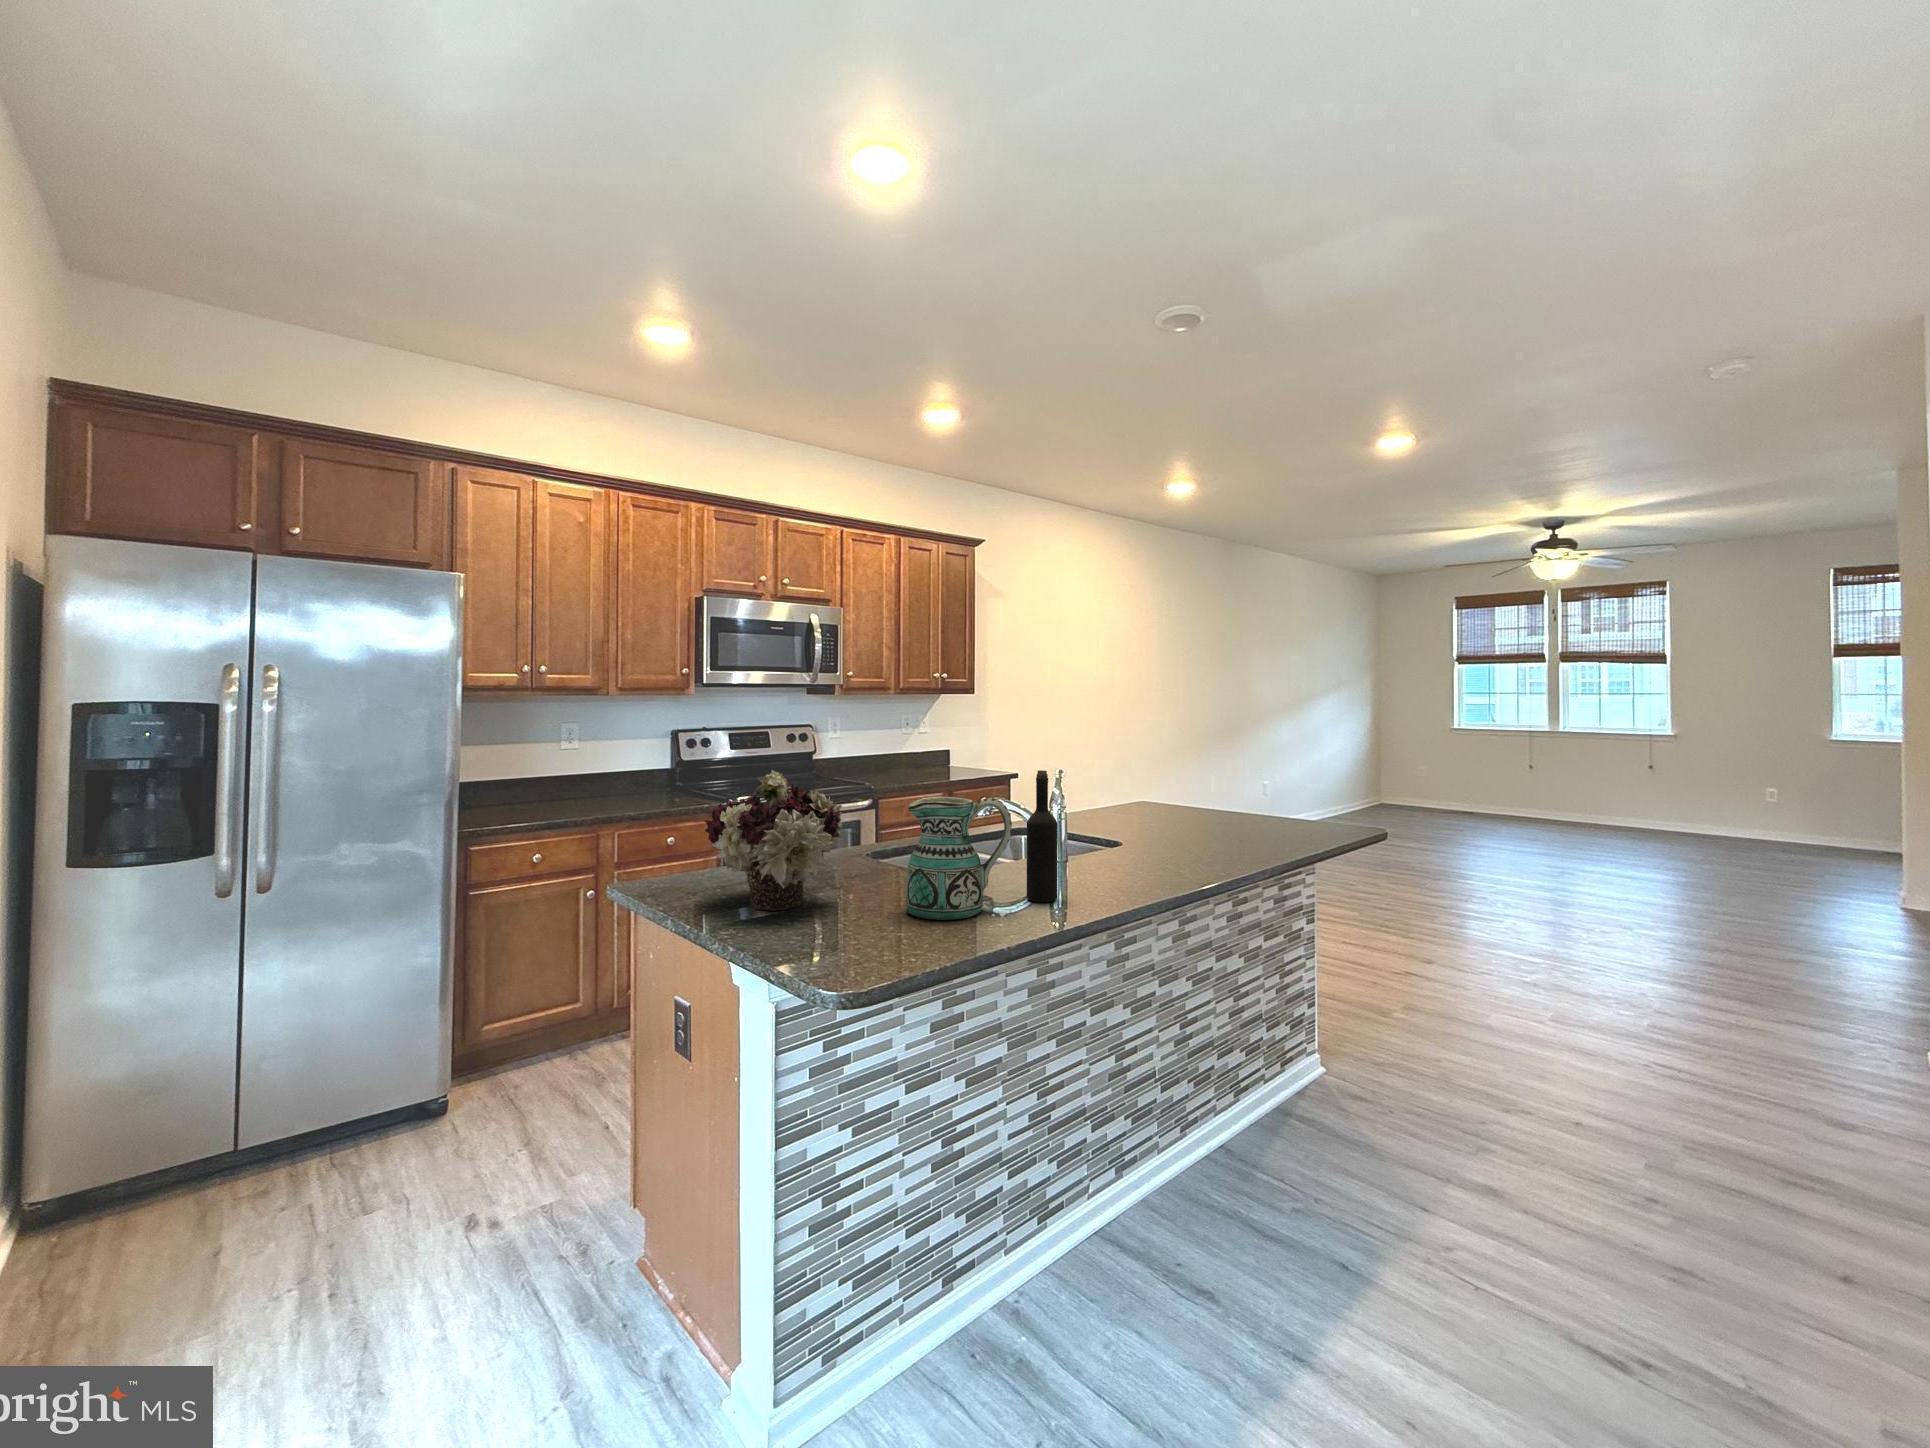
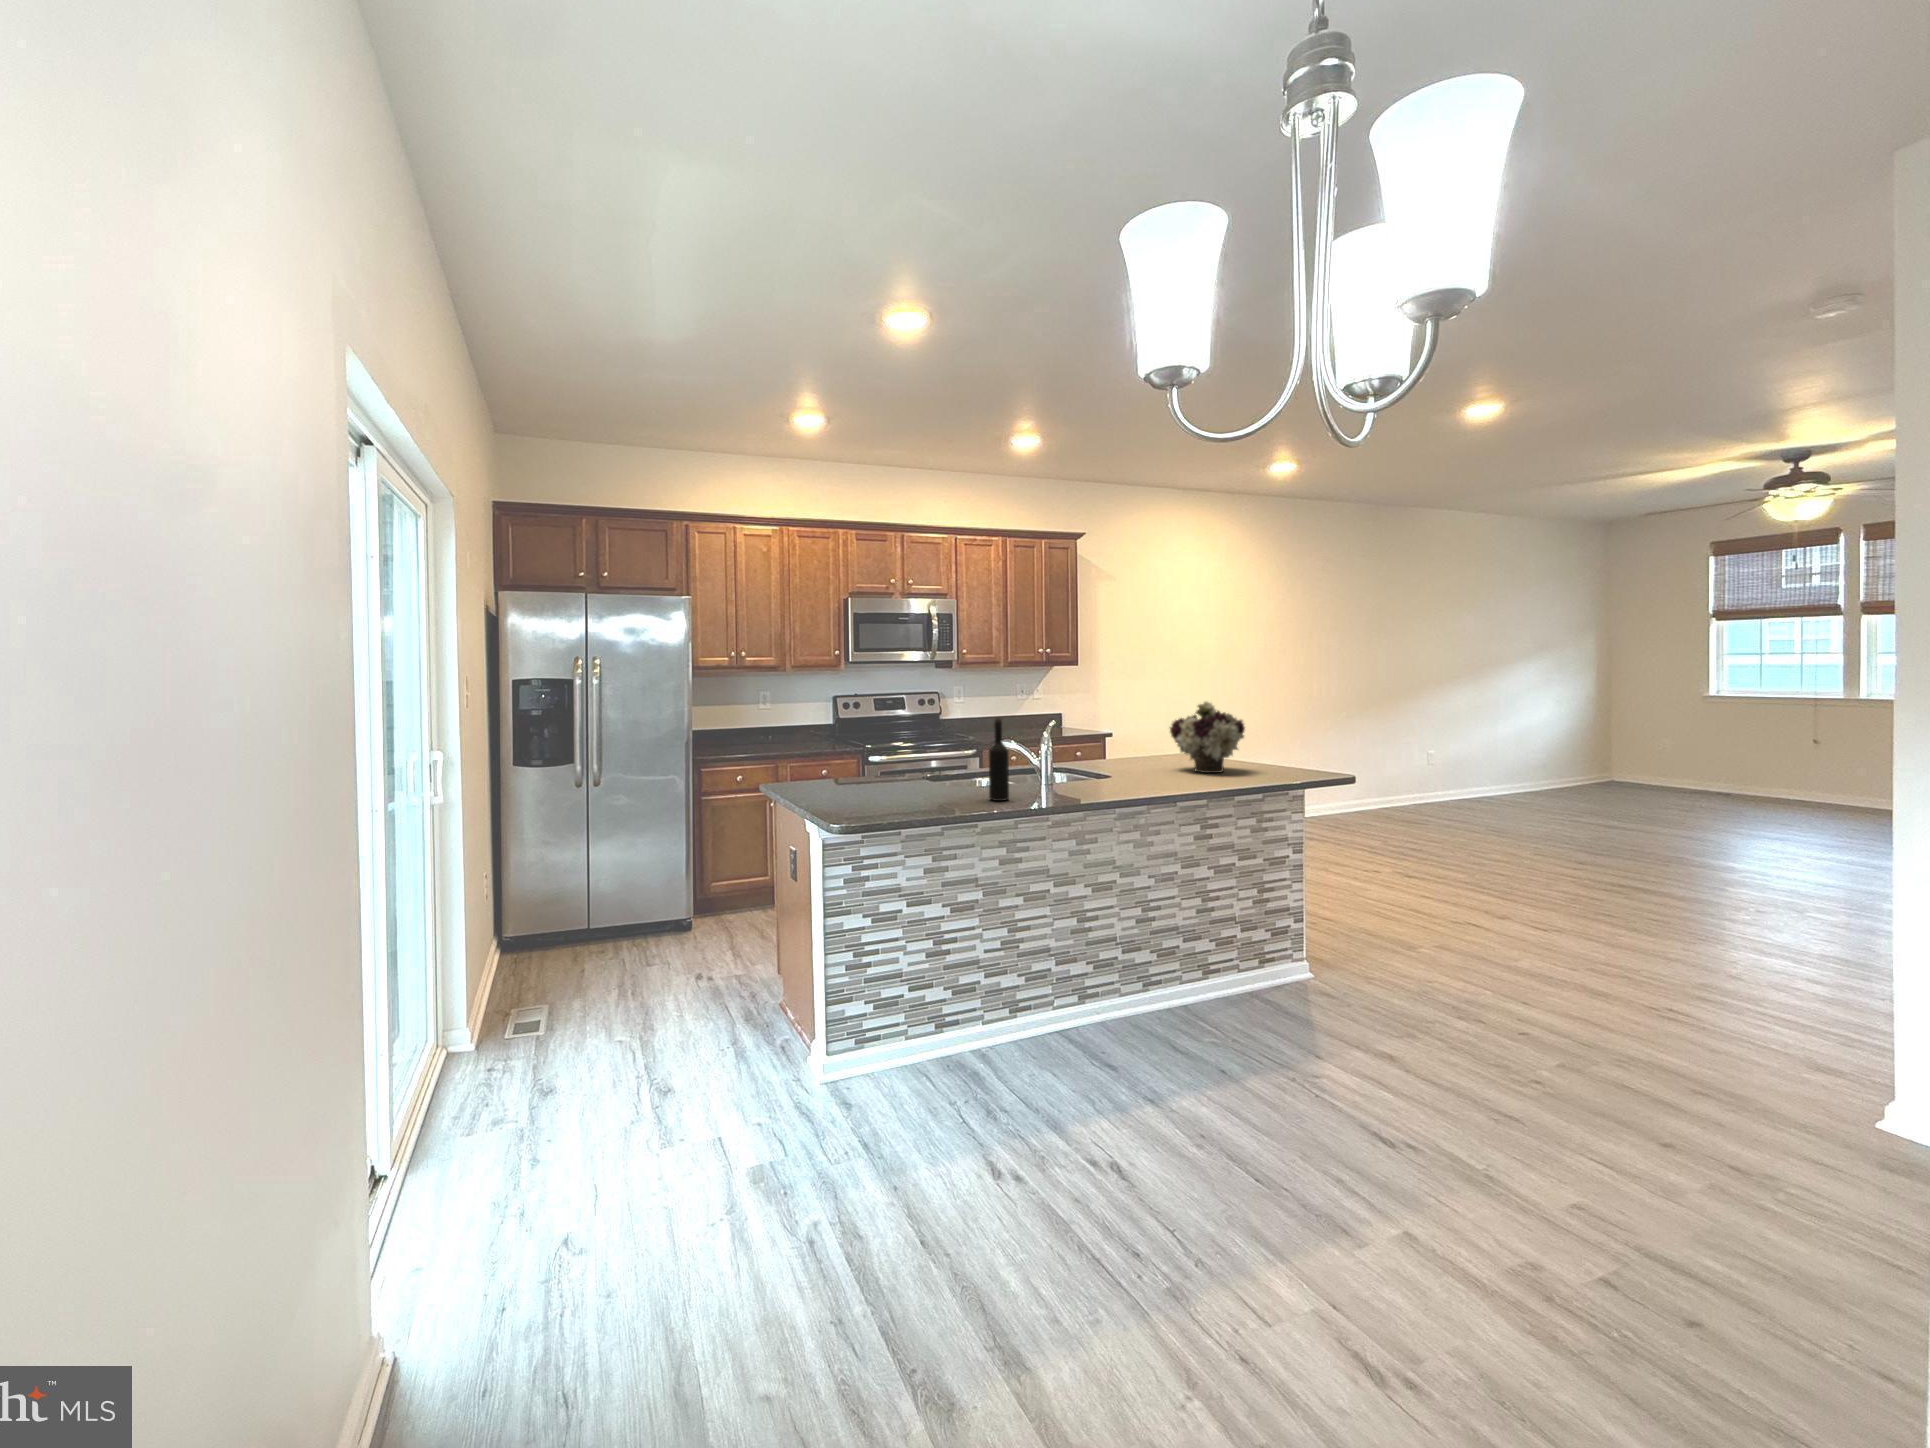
flower arrangement: present [704,770,842,911] -> present [1170,702,1245,773]
ceramic pitcher: present [906,797,1012,920] -> none [909,733,972,805]

